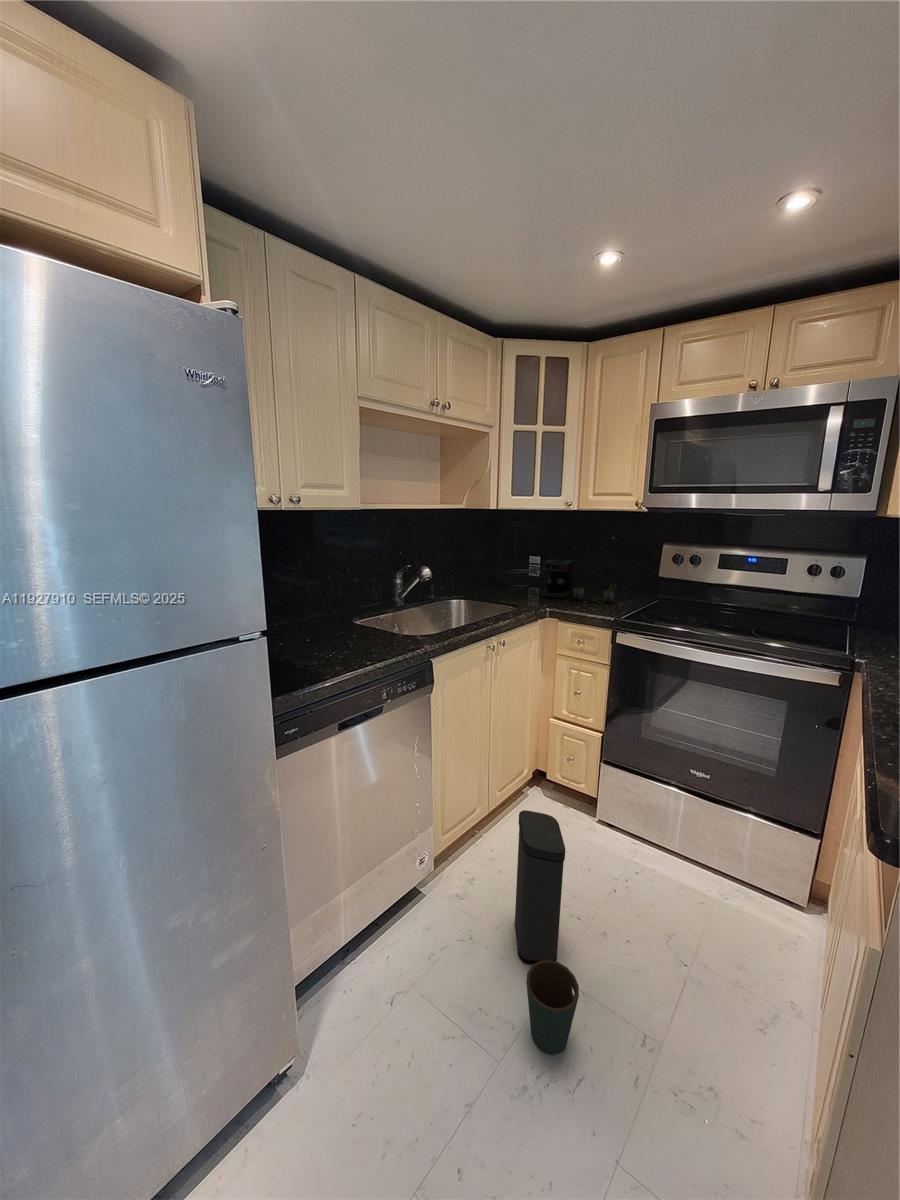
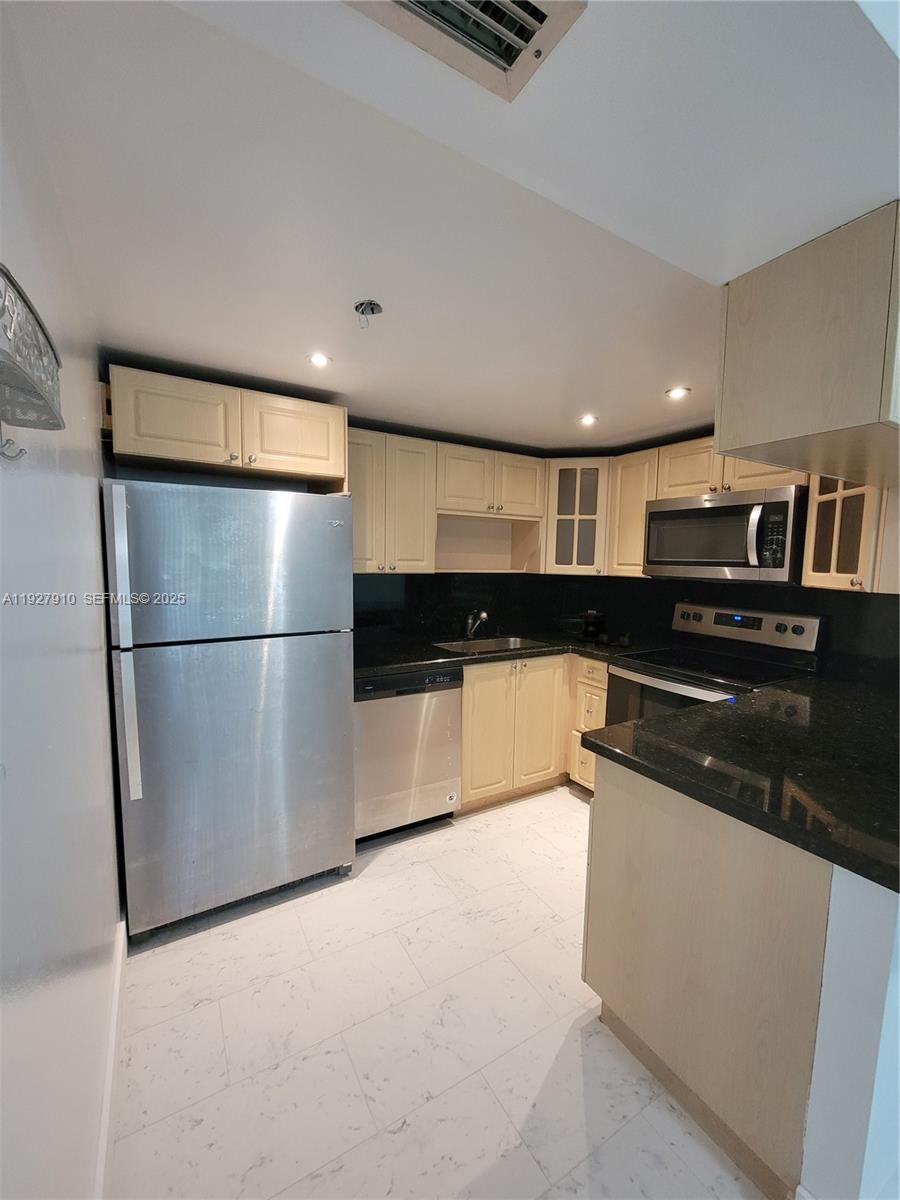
trash can: present [515,810,579,1055] -> none [482,771,533,906]

